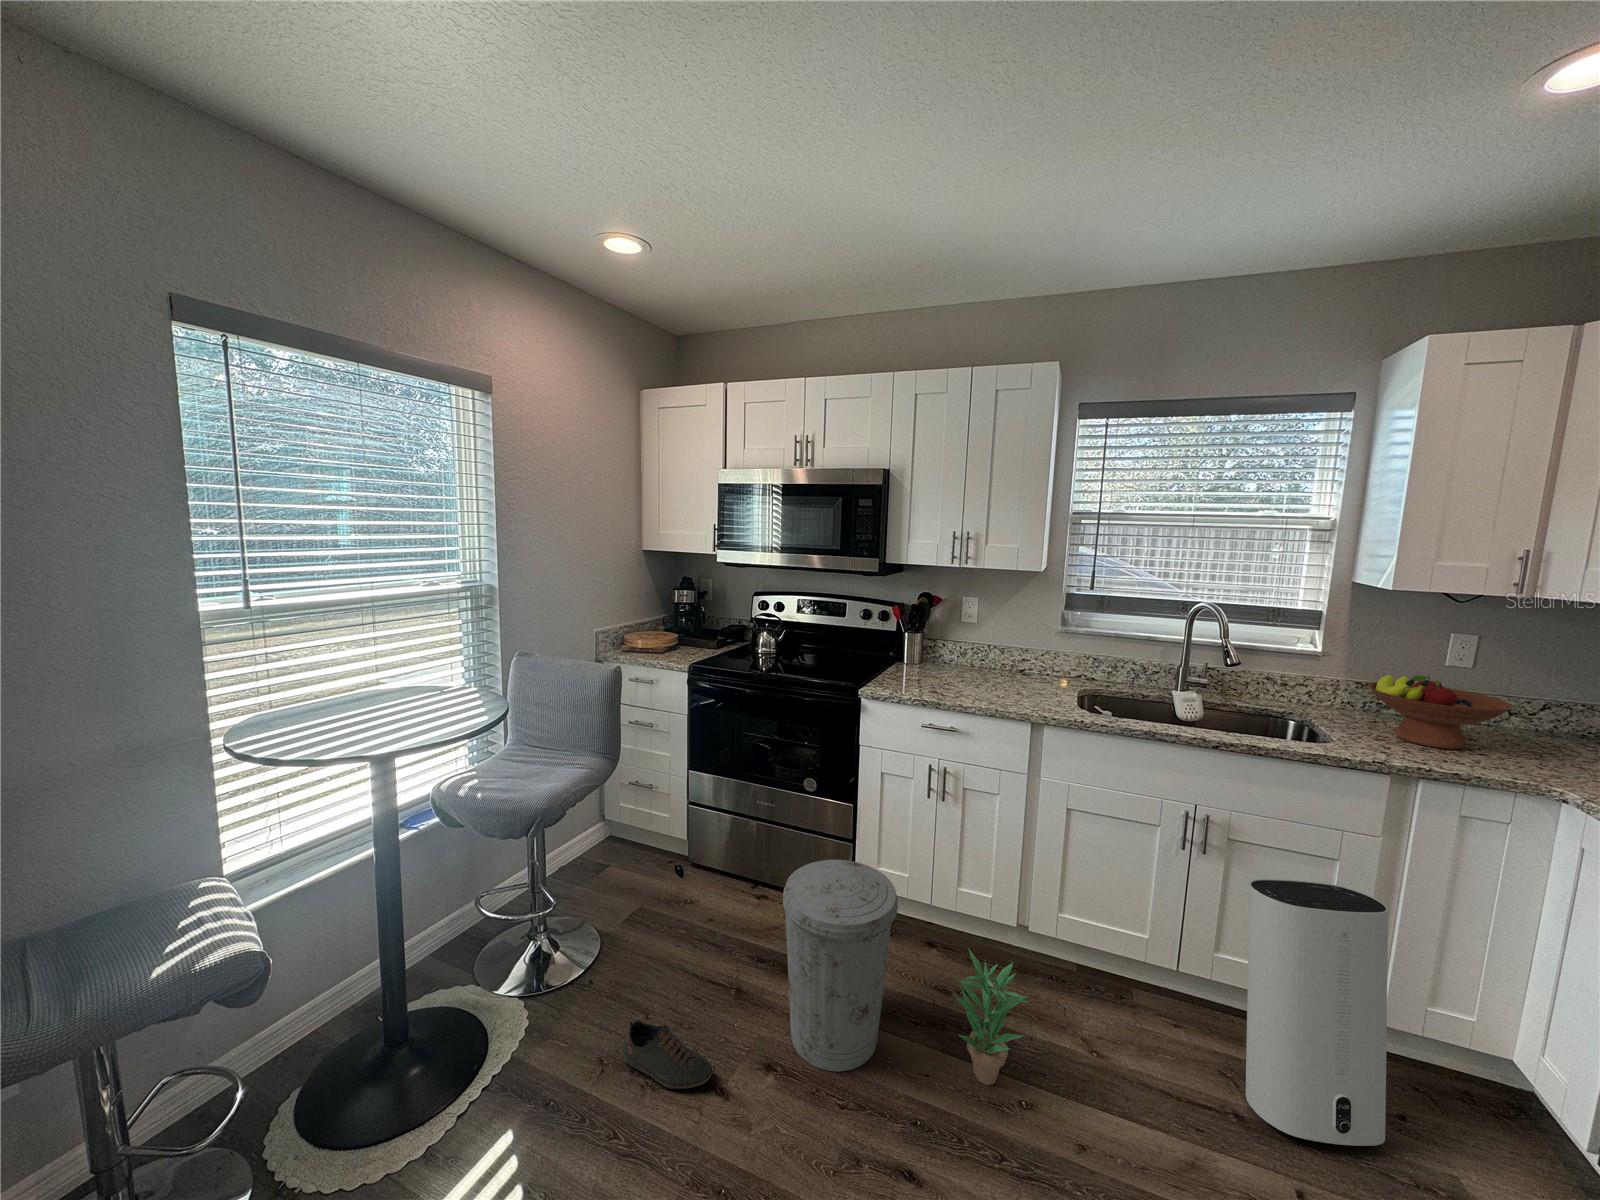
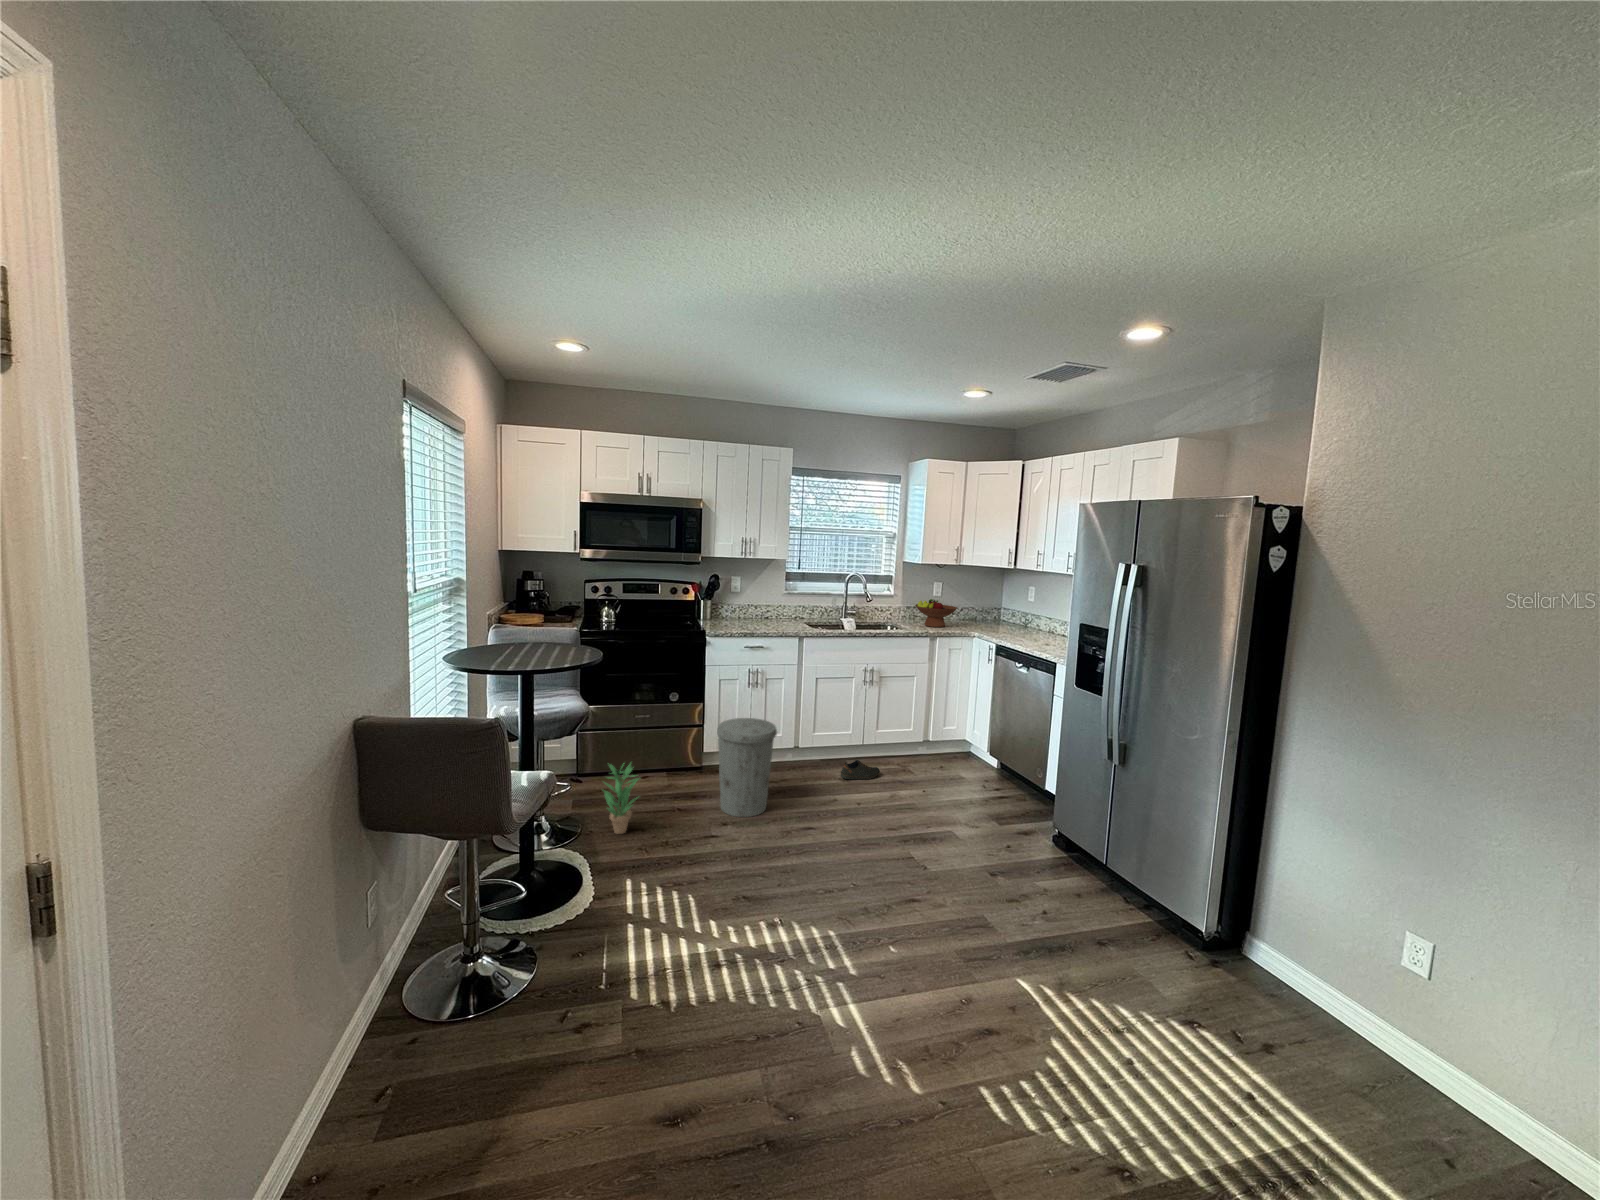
air purifier: present [1246,879,1388,1146] -> none [894,684,939,778]
potted plant: present [953,950,1028,1085] -> present [604,763,639,834]
shoe: present [623,1021,713,1089] -> present [841,760,880,779]

